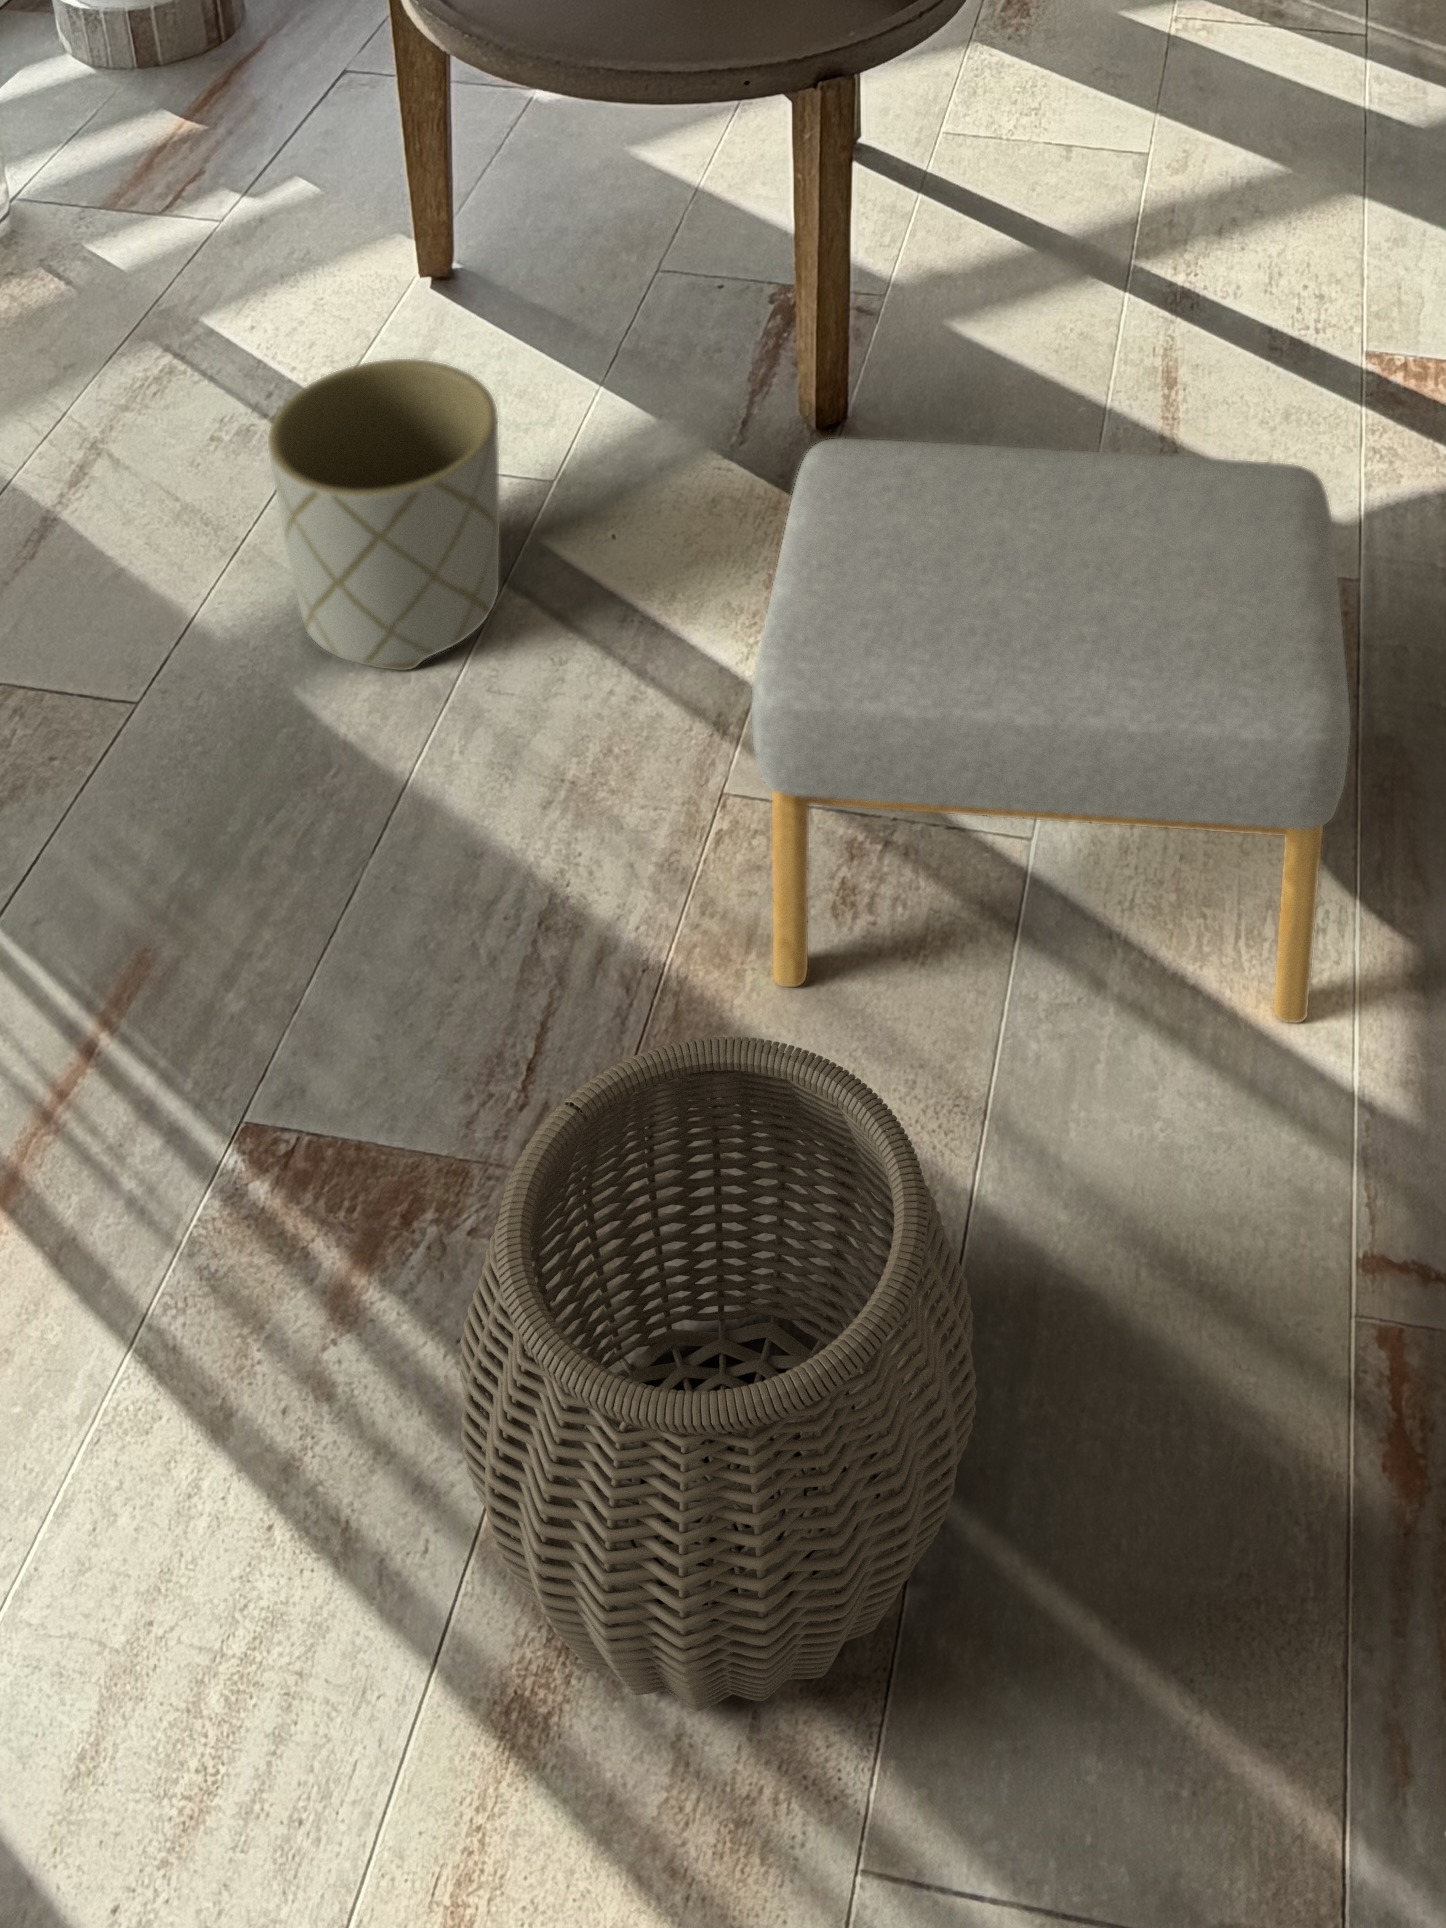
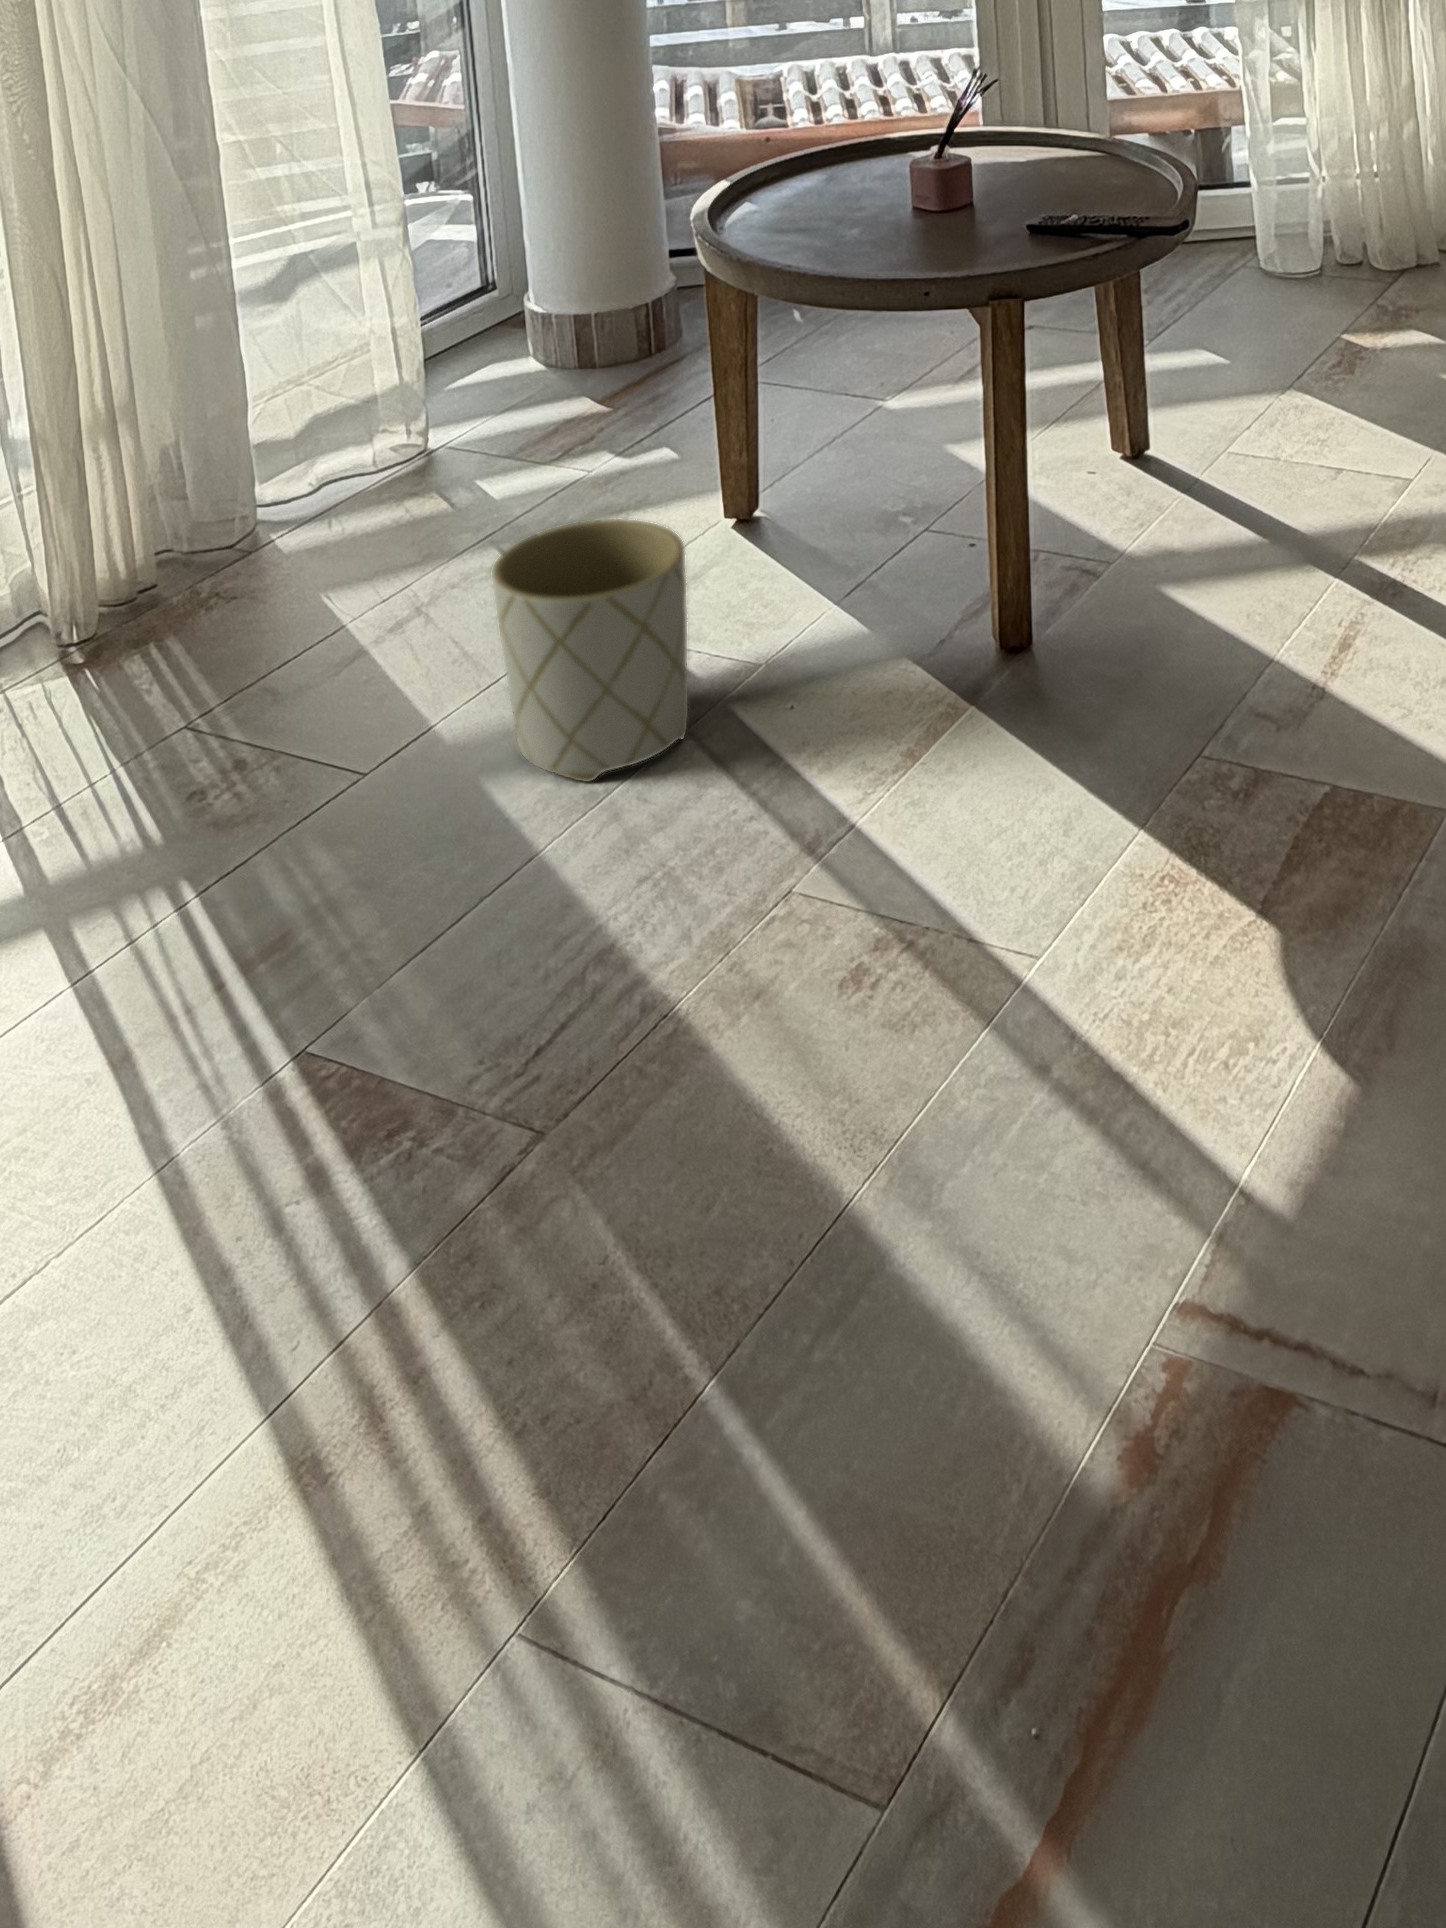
footstool: present [752,438,1351,1023] -> none [739,561,1317,1116]
woven basket: present [459,1037,977,1711] -> none [296,926,751,1501]

